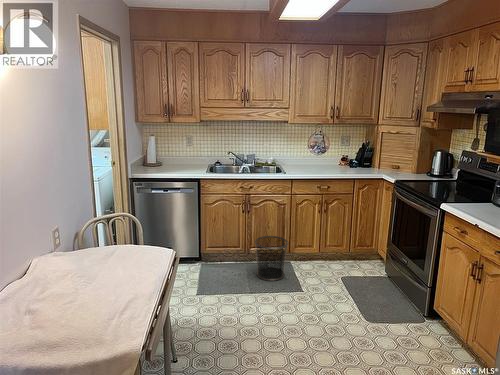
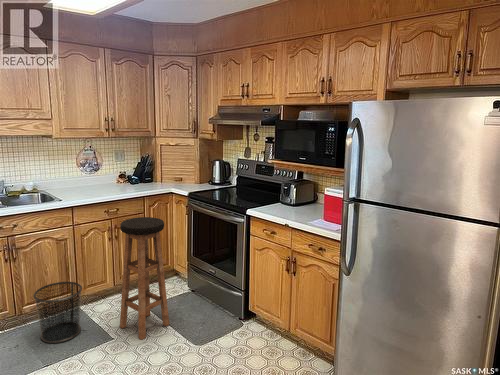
bar stool: none [312,195,357,299] -> present [120,217,169,340]

